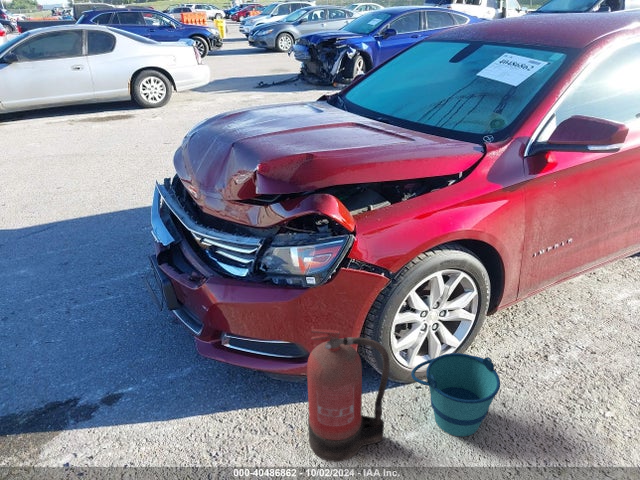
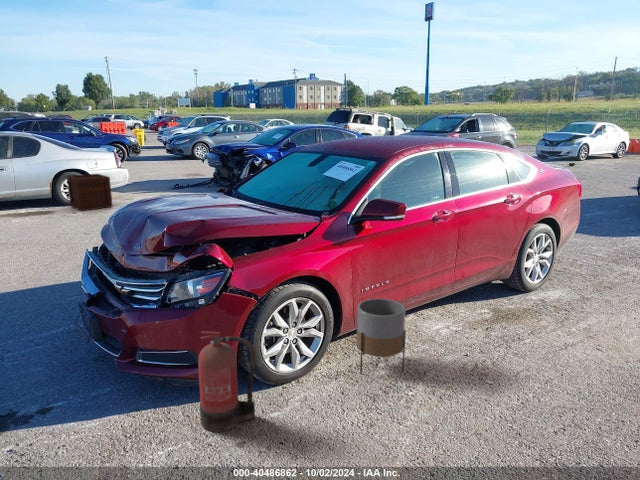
wooden crate: none [145,71,194,114] -> present [67,174,112,211]
planter: none [519,265,605,371] -> present [356,299,406,374]
bucket: present [411,353,500,437] -> none [275,355,333,412]

